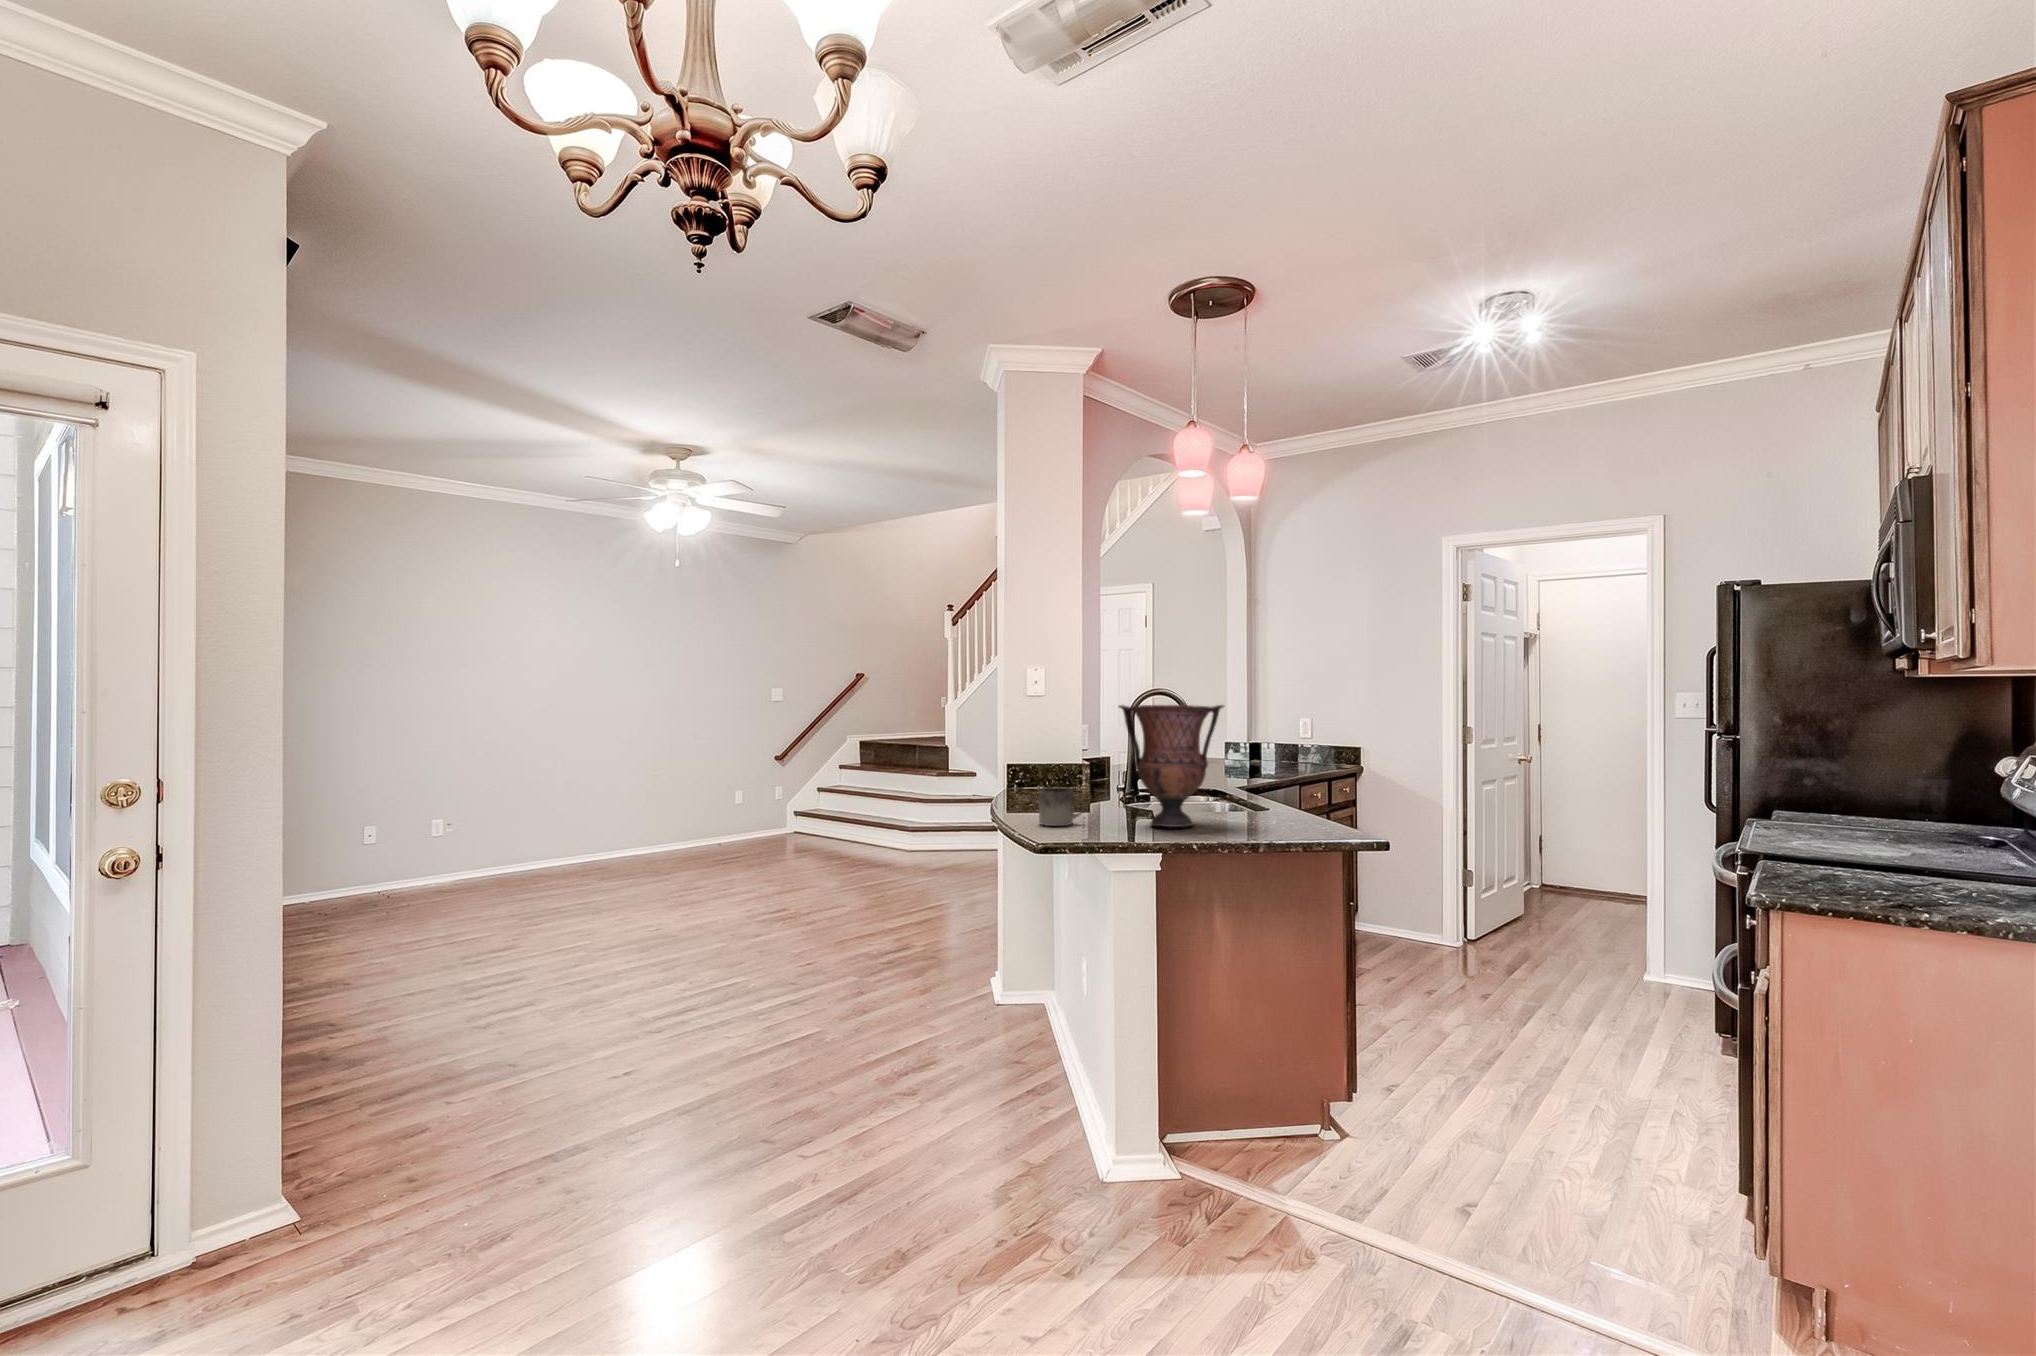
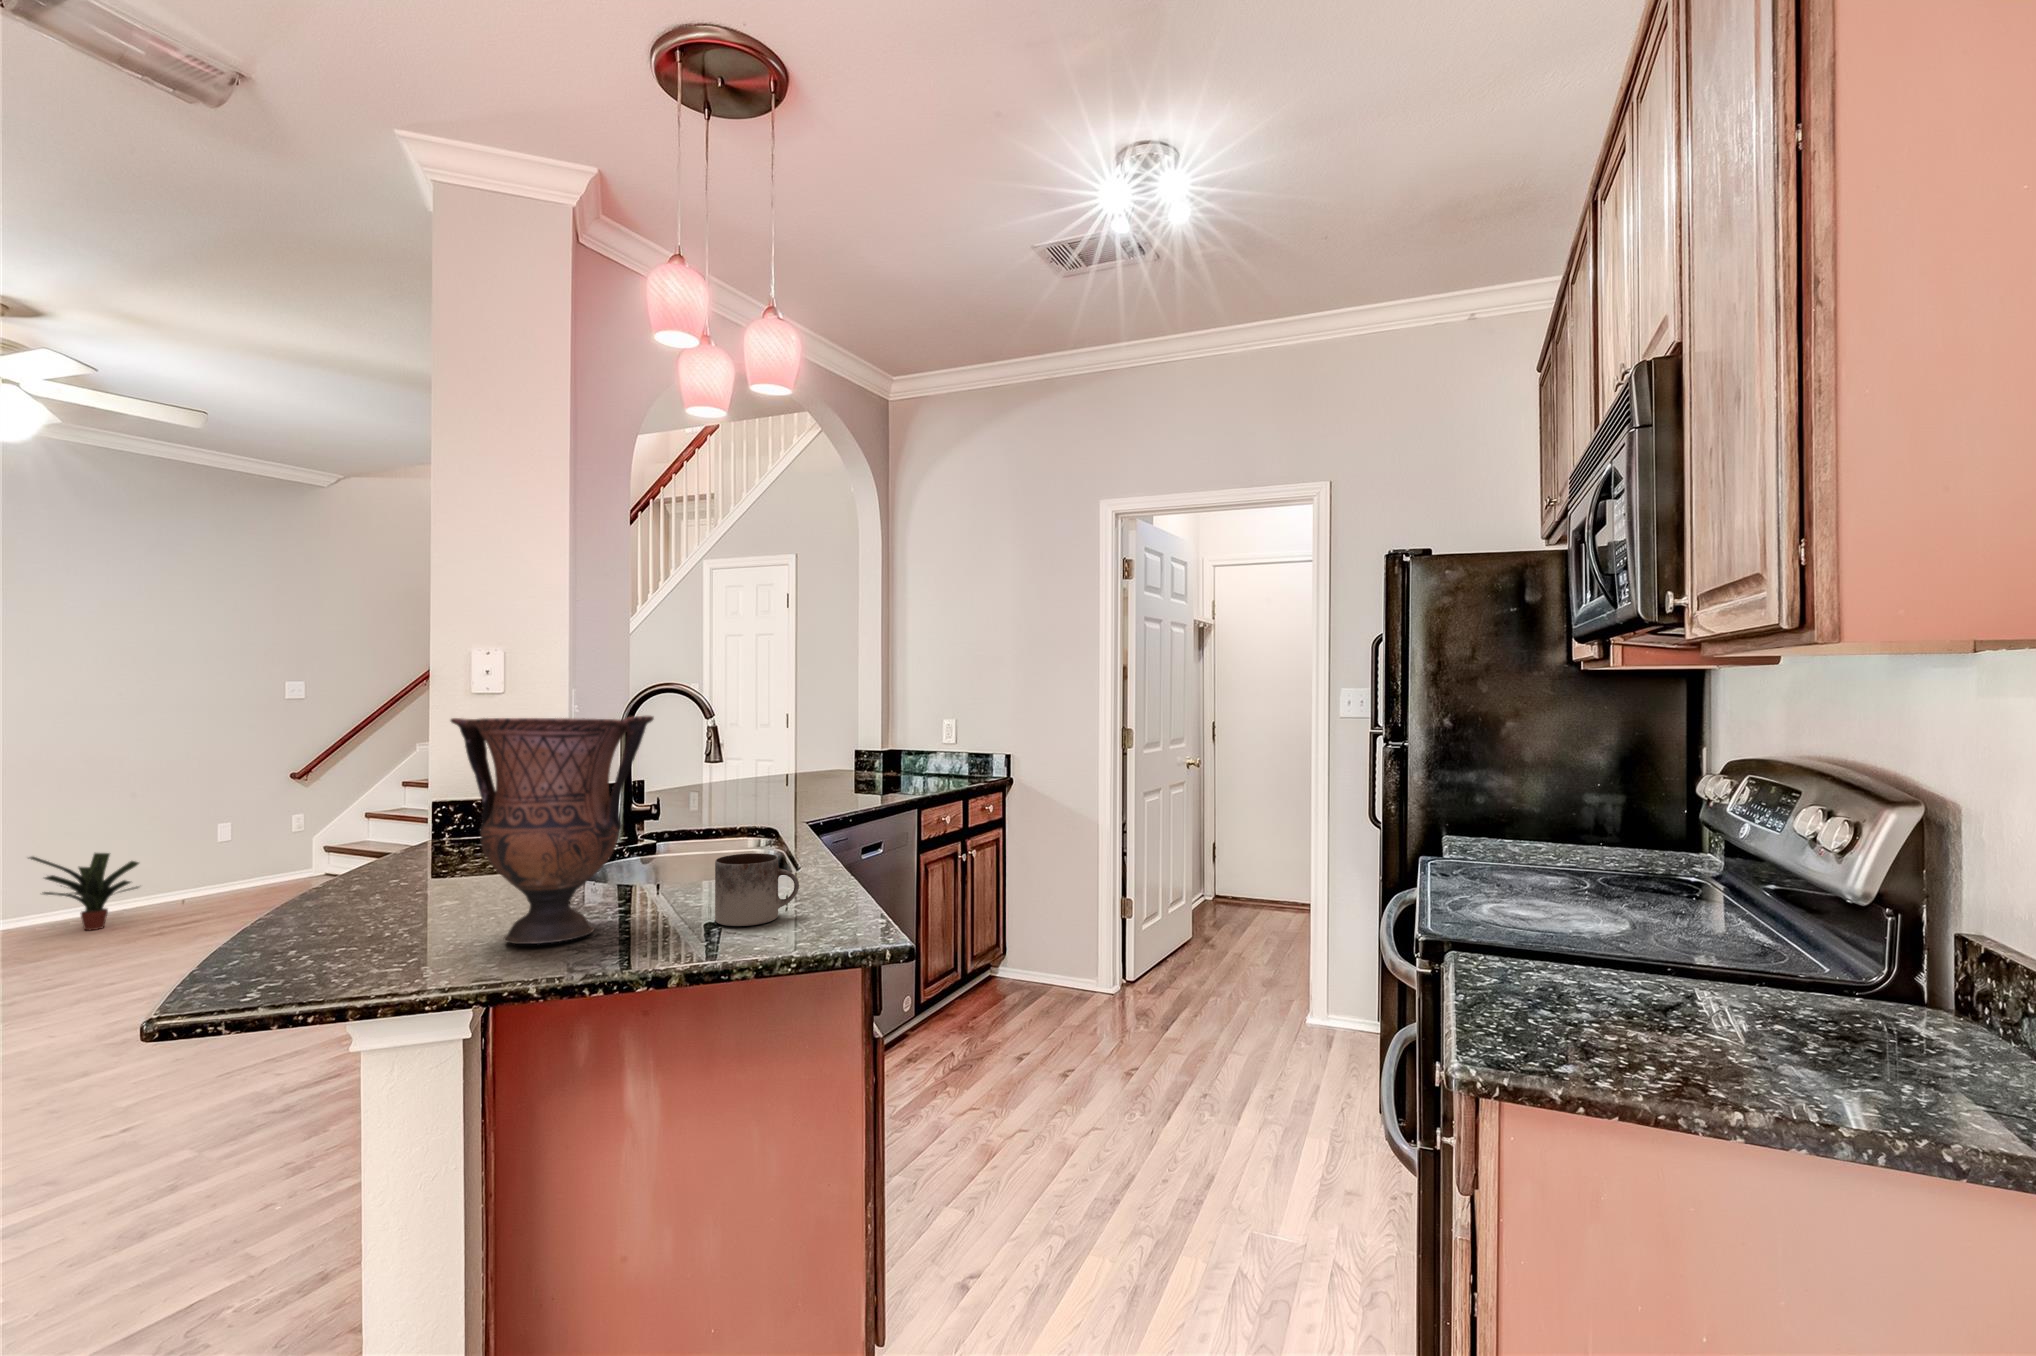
mug: present [1039,788,1084,826] -> present [715,853,799,926]
potted plant: none [653,803,713,856] -> present [28,853,139,931]

